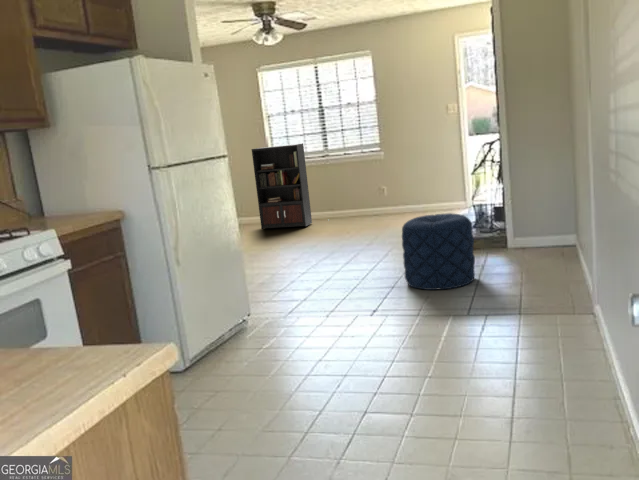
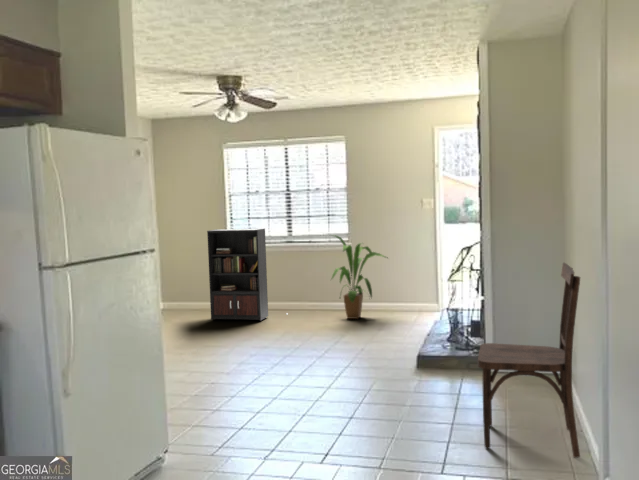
dining chair: none [496,143,583,299] -> present [478,263,580,458]
house plant: none [362,144,419,219] -> present [332,235,388,319]
pouf: present [402,213,475,290] -> none [364,332,449,427]

